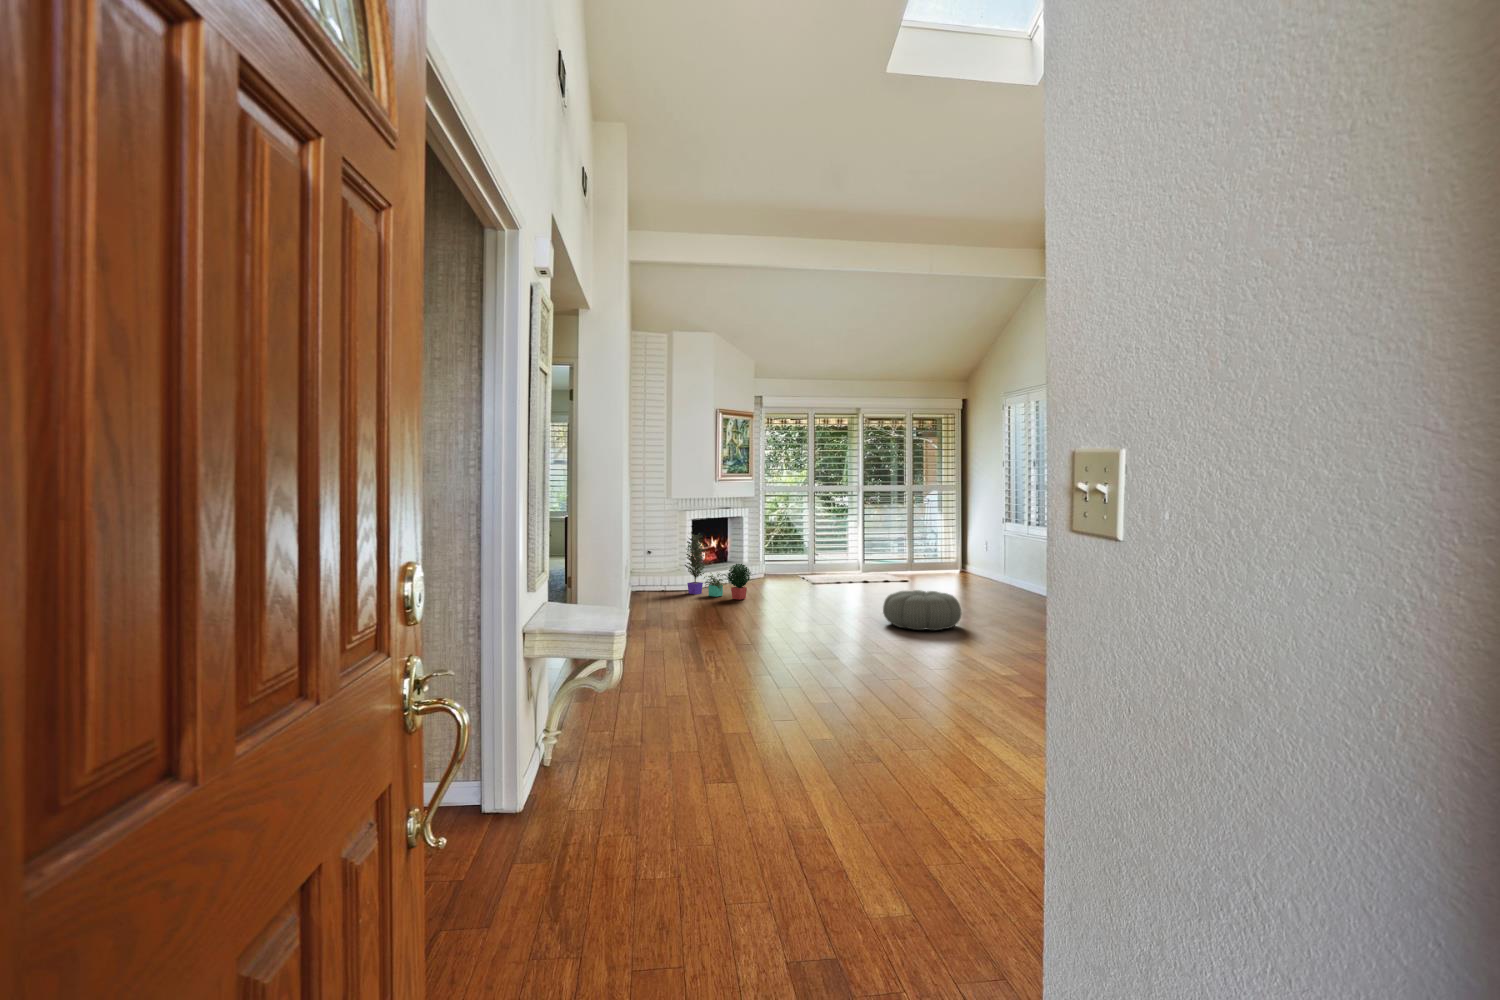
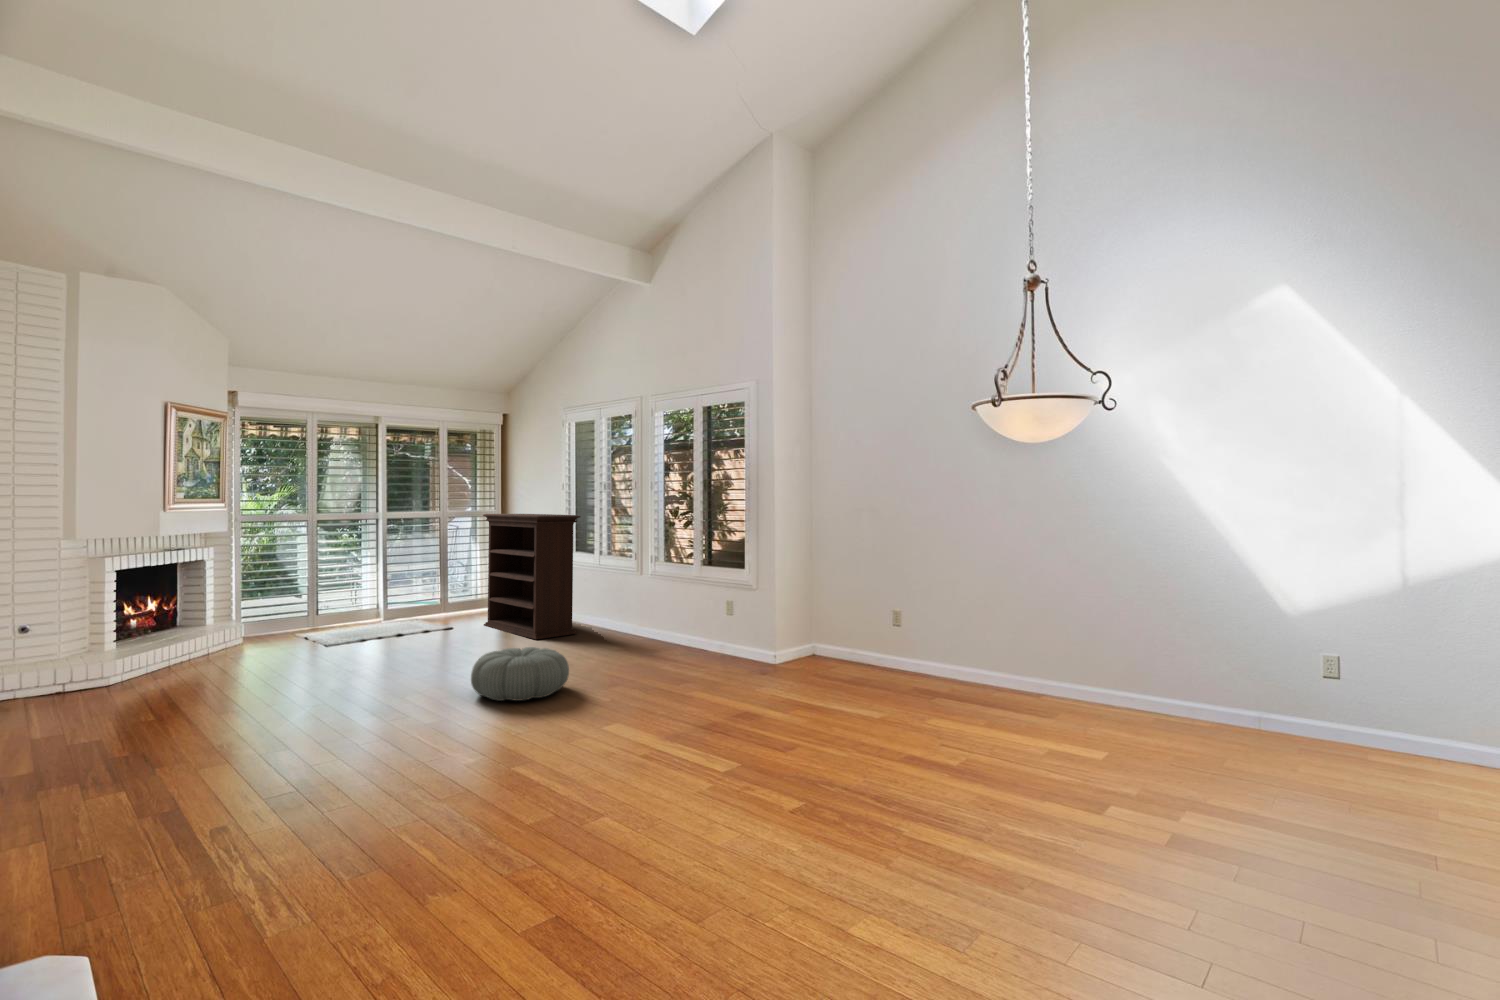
bookshelf: none [935,485,1013,596] -> present [483,514,580,639]
potted plant: present [685,533,751,600] -> none [104,593,243,690]

